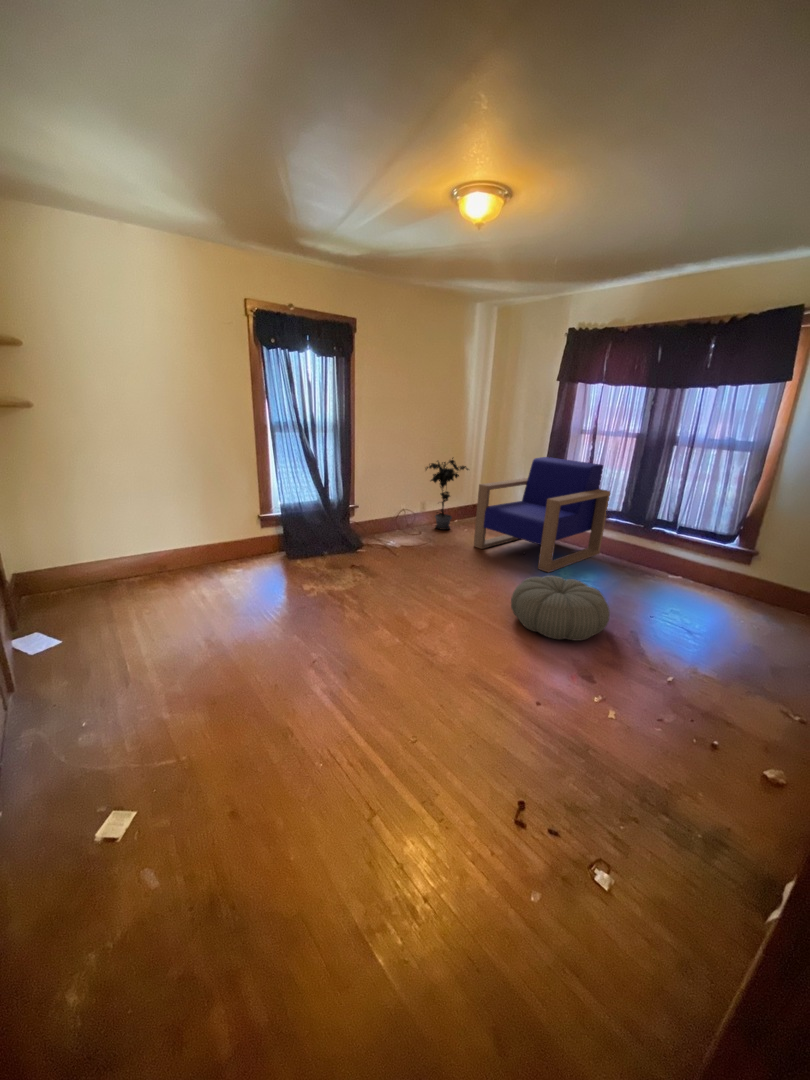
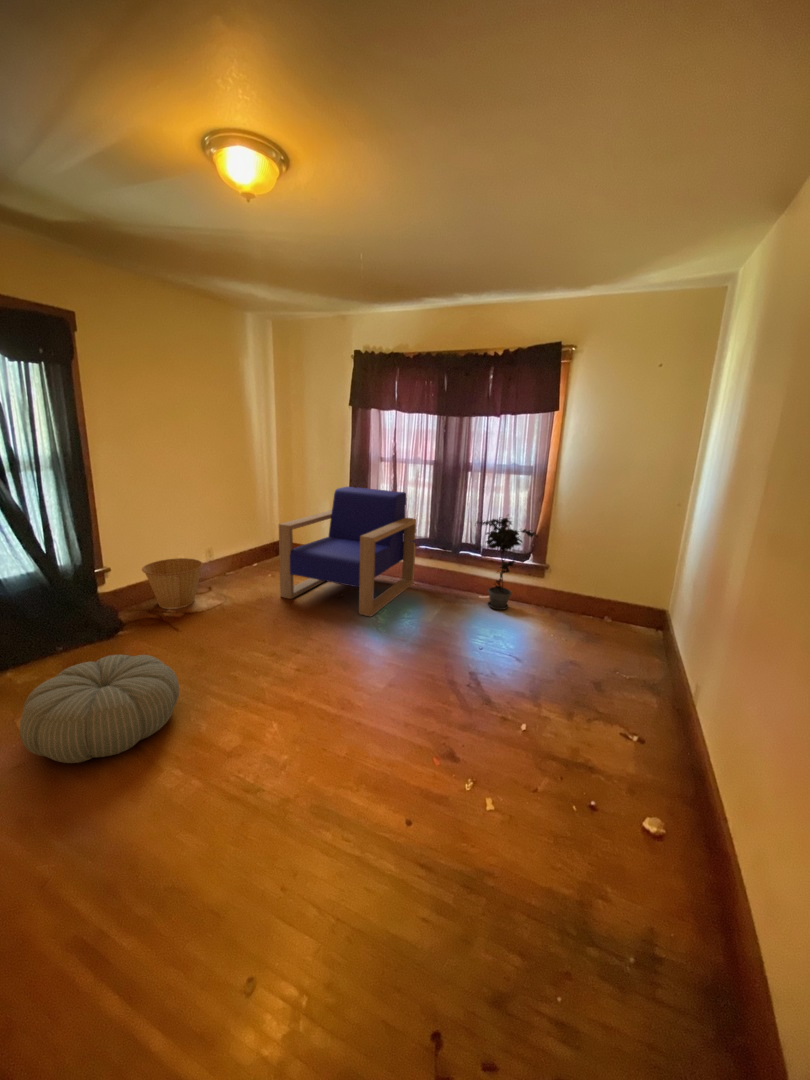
potted plant: present [426,458,469,530] -> present [476,518,538,610]
basket: none [376,505,418,542] -> present [142,558,203,609]
pouf: present [511,575,610,641] -> present [20,655,179,763]

